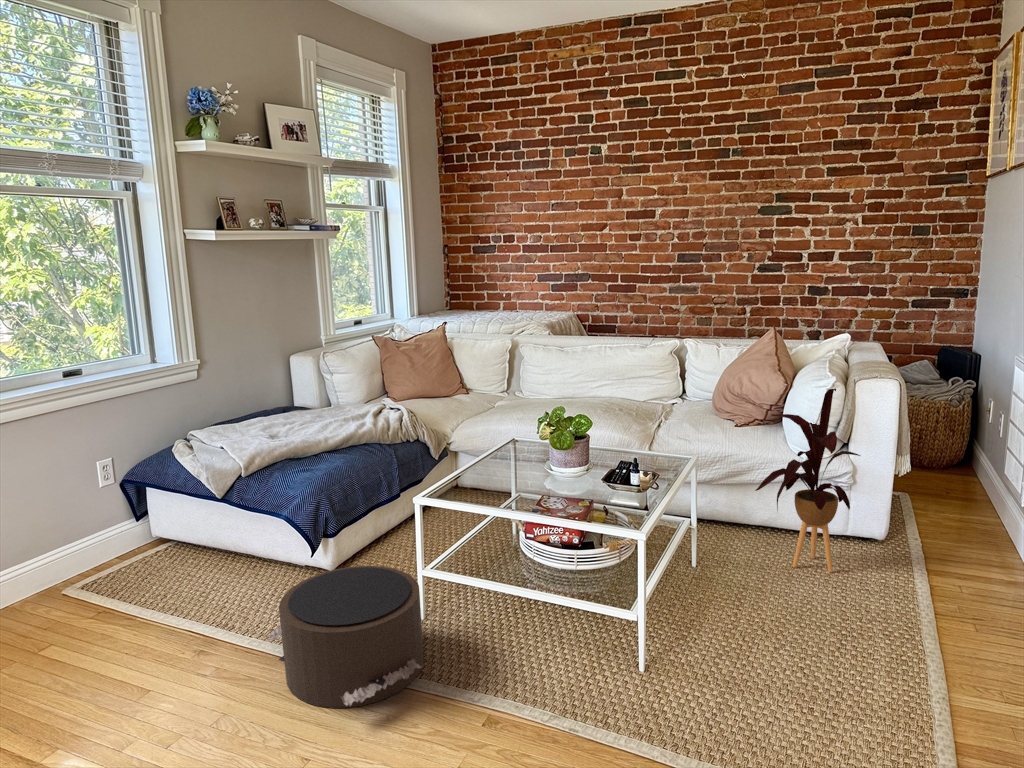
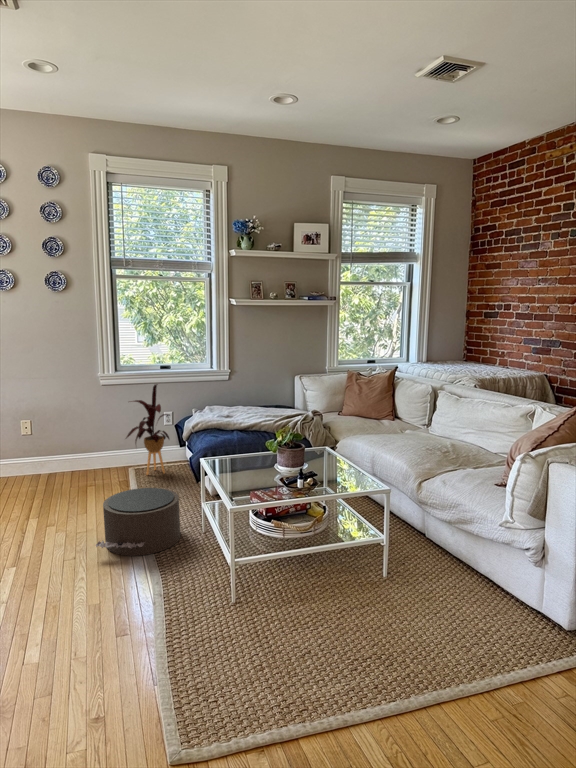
house plant: present [755,388,860,572] -> present [126,384,169,475]

